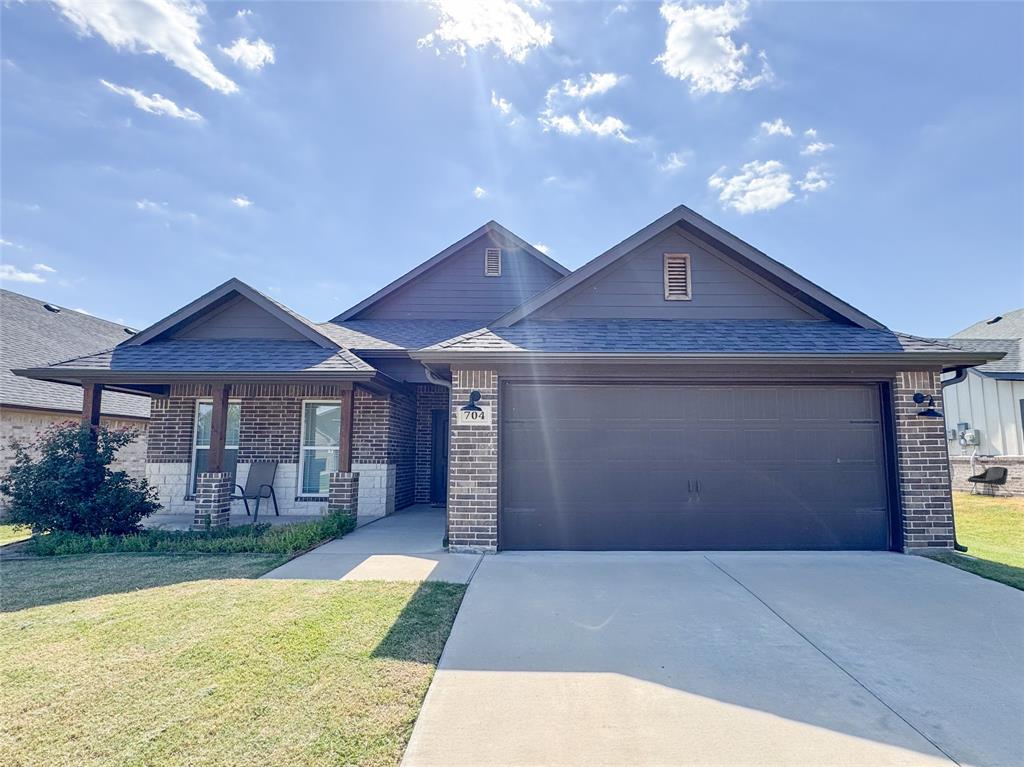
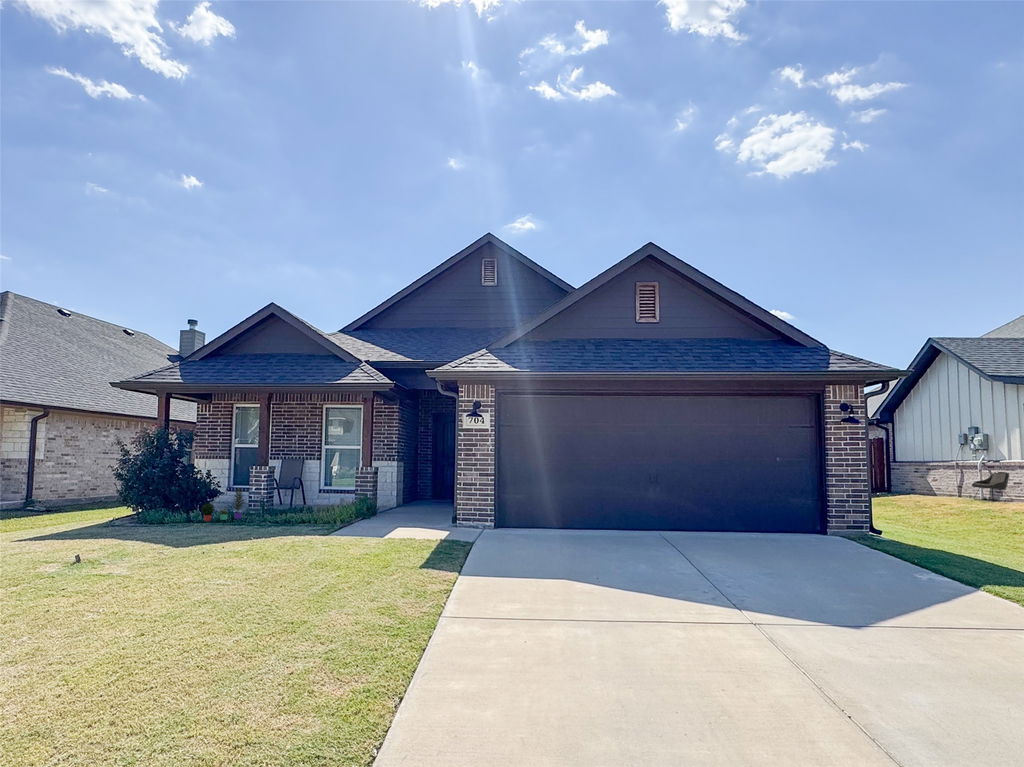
potted plant: none [139,498,199,541] -> present [202,489,244,521]

